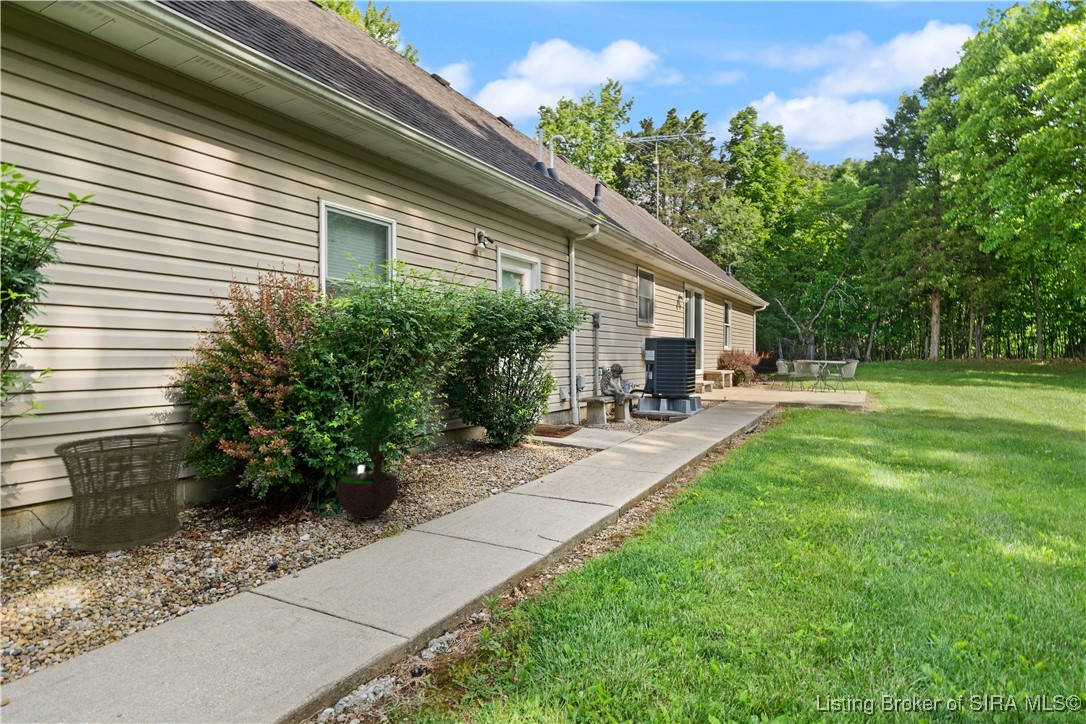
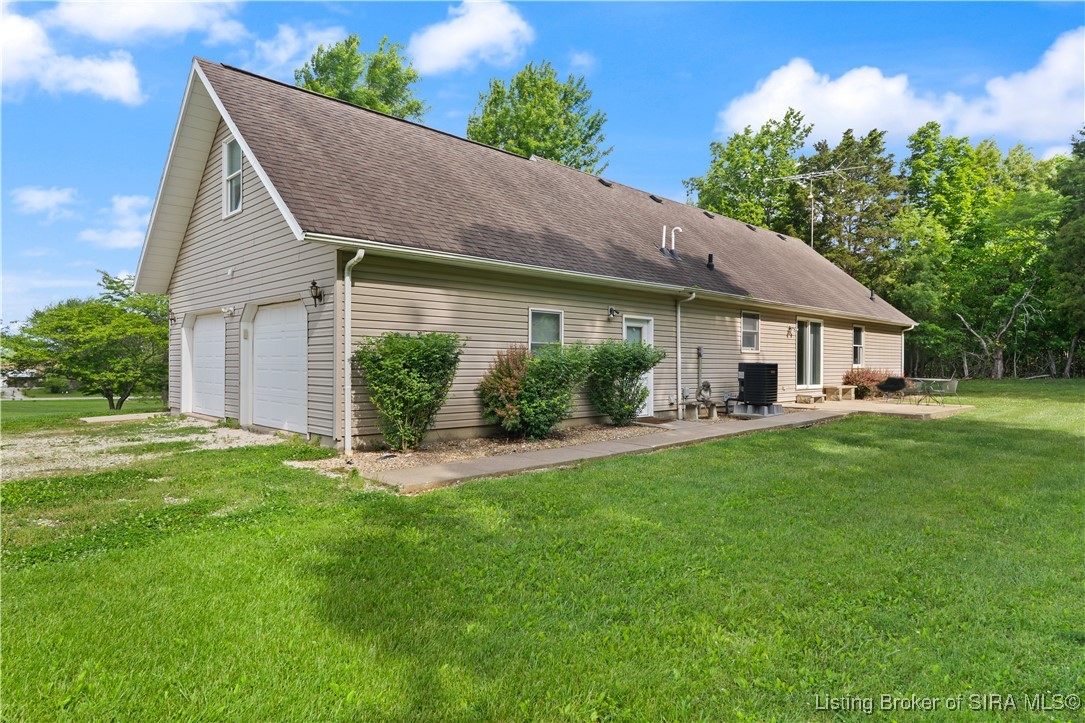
potted tree: present [337,393,415,519] -> none [535,390,564,442]
basket: present [54,433,190,552] -> none [447,407,486,444]

